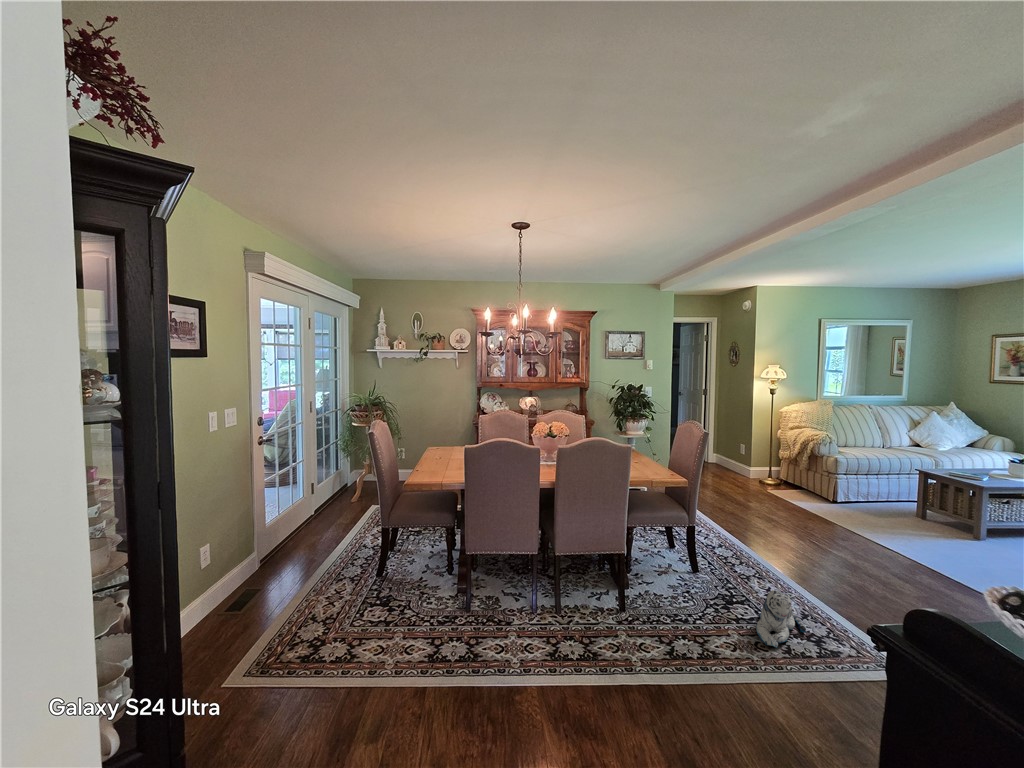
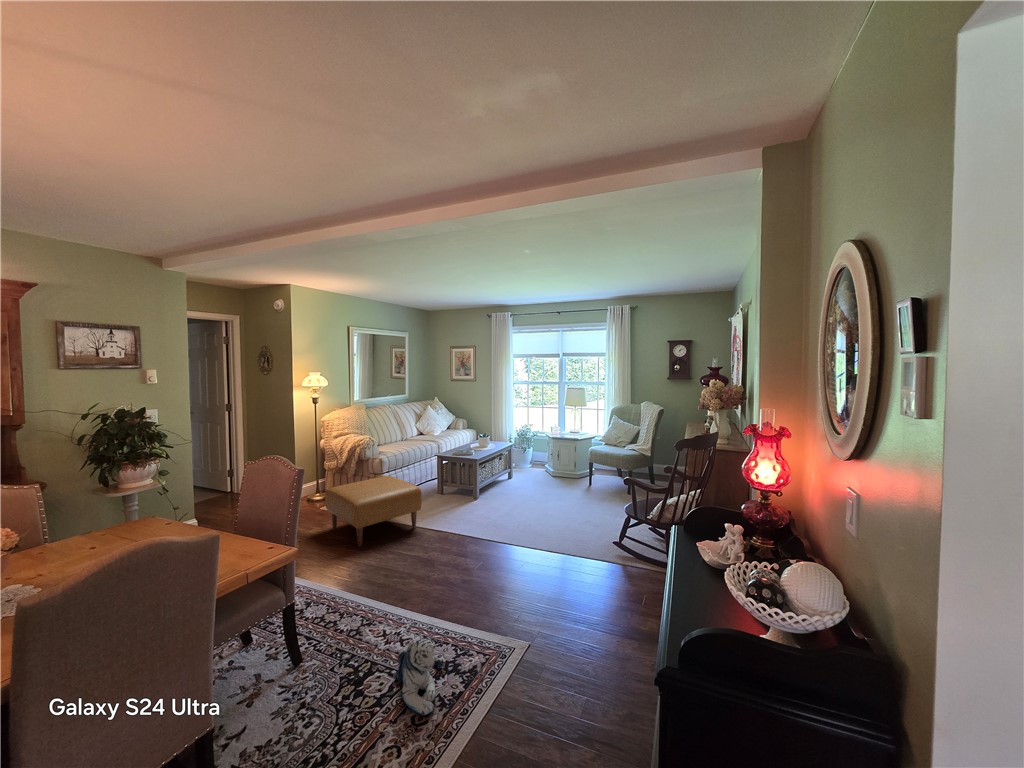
ottoman: none [763,471,870,538] -> present [325,476,422,546]

